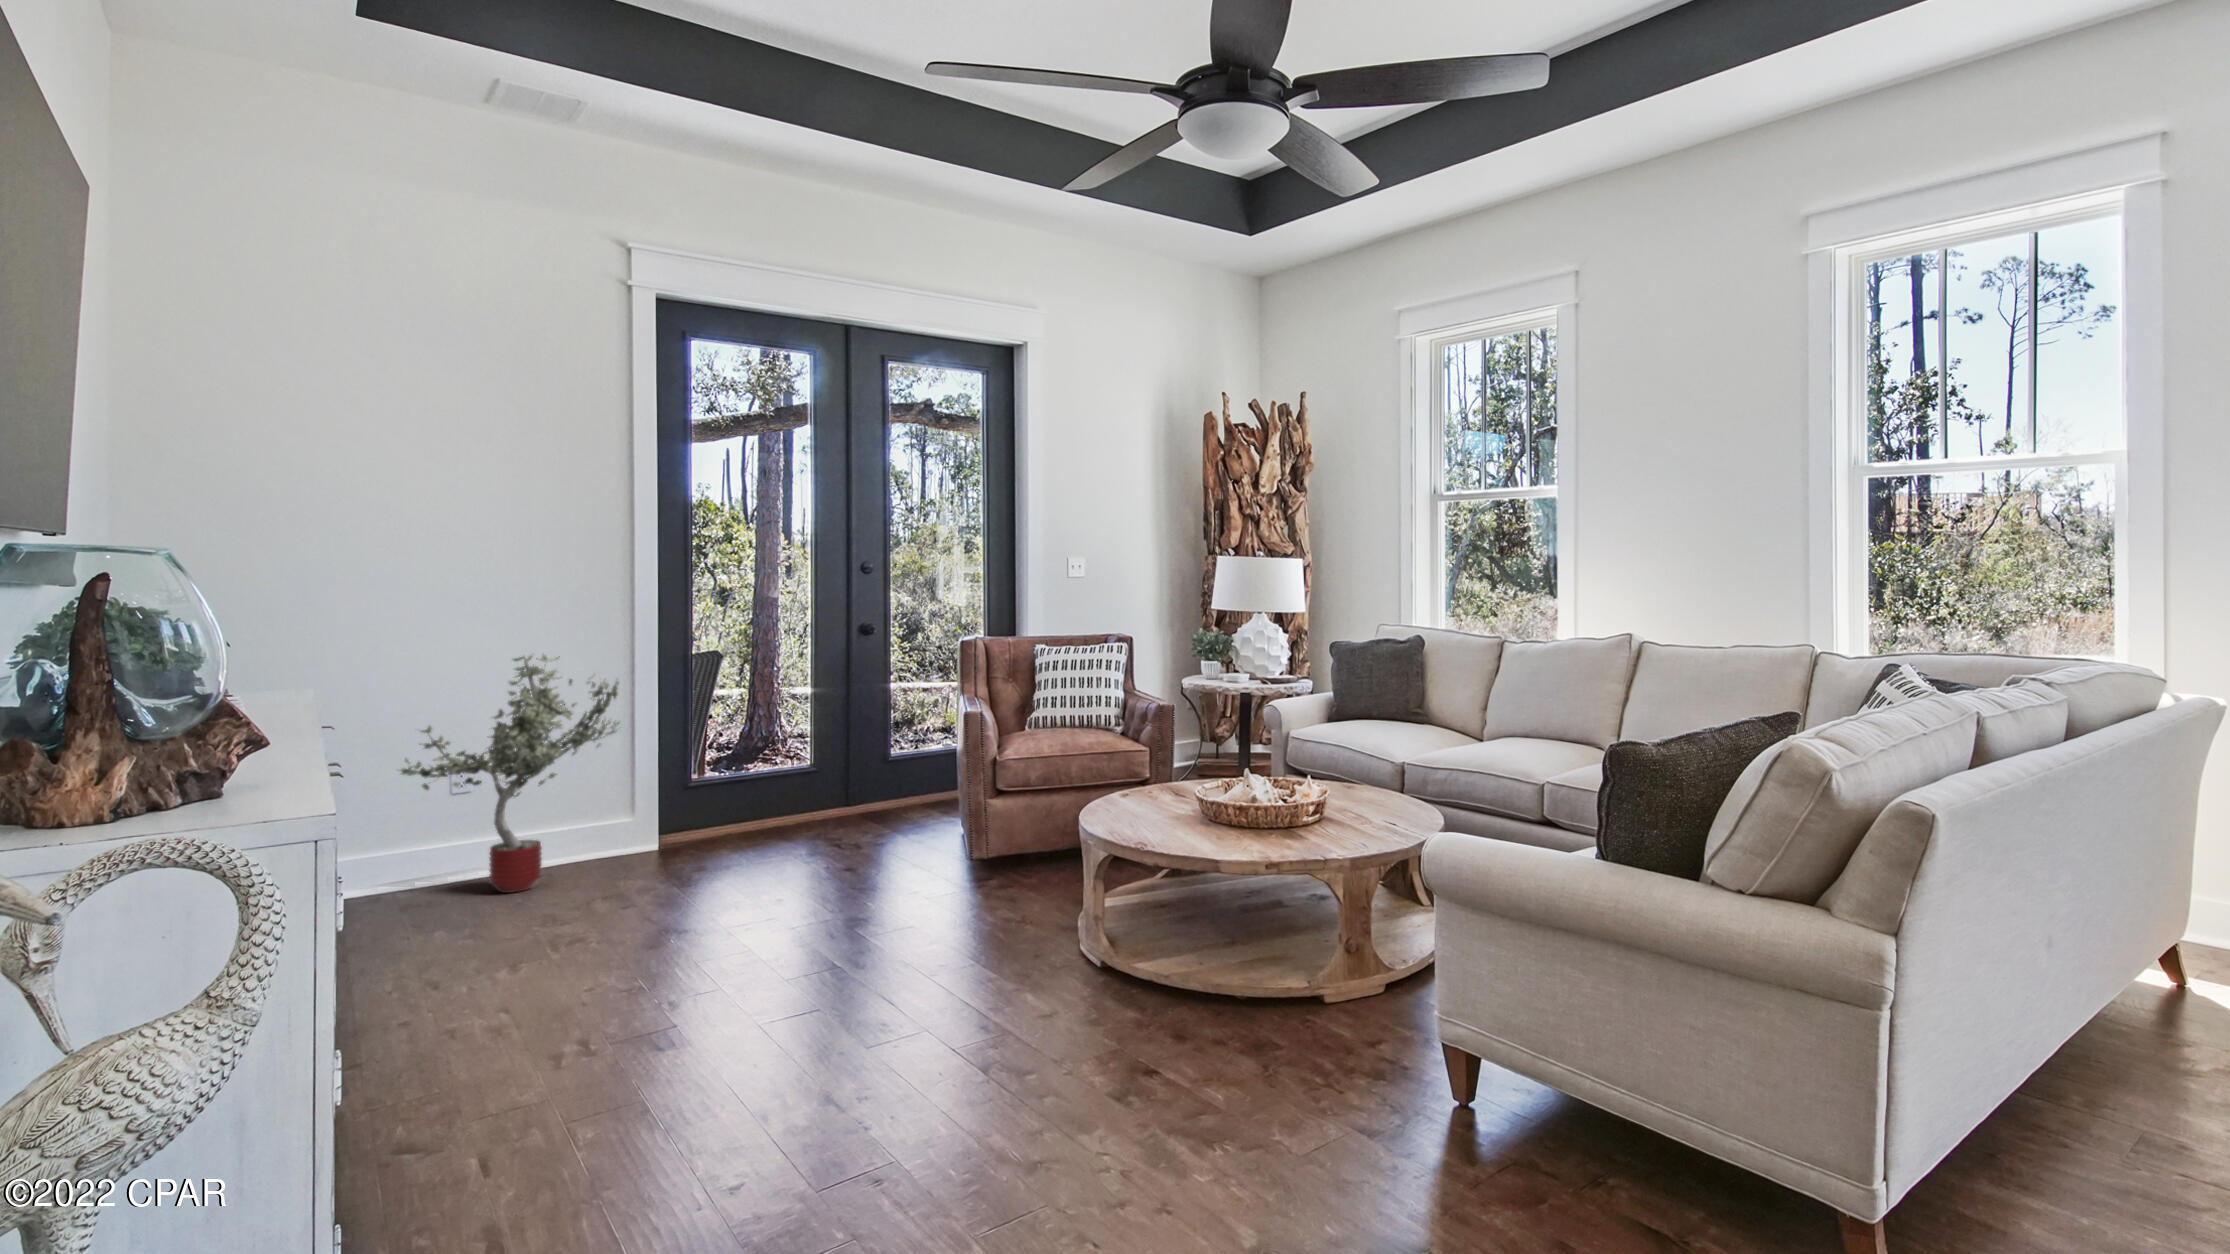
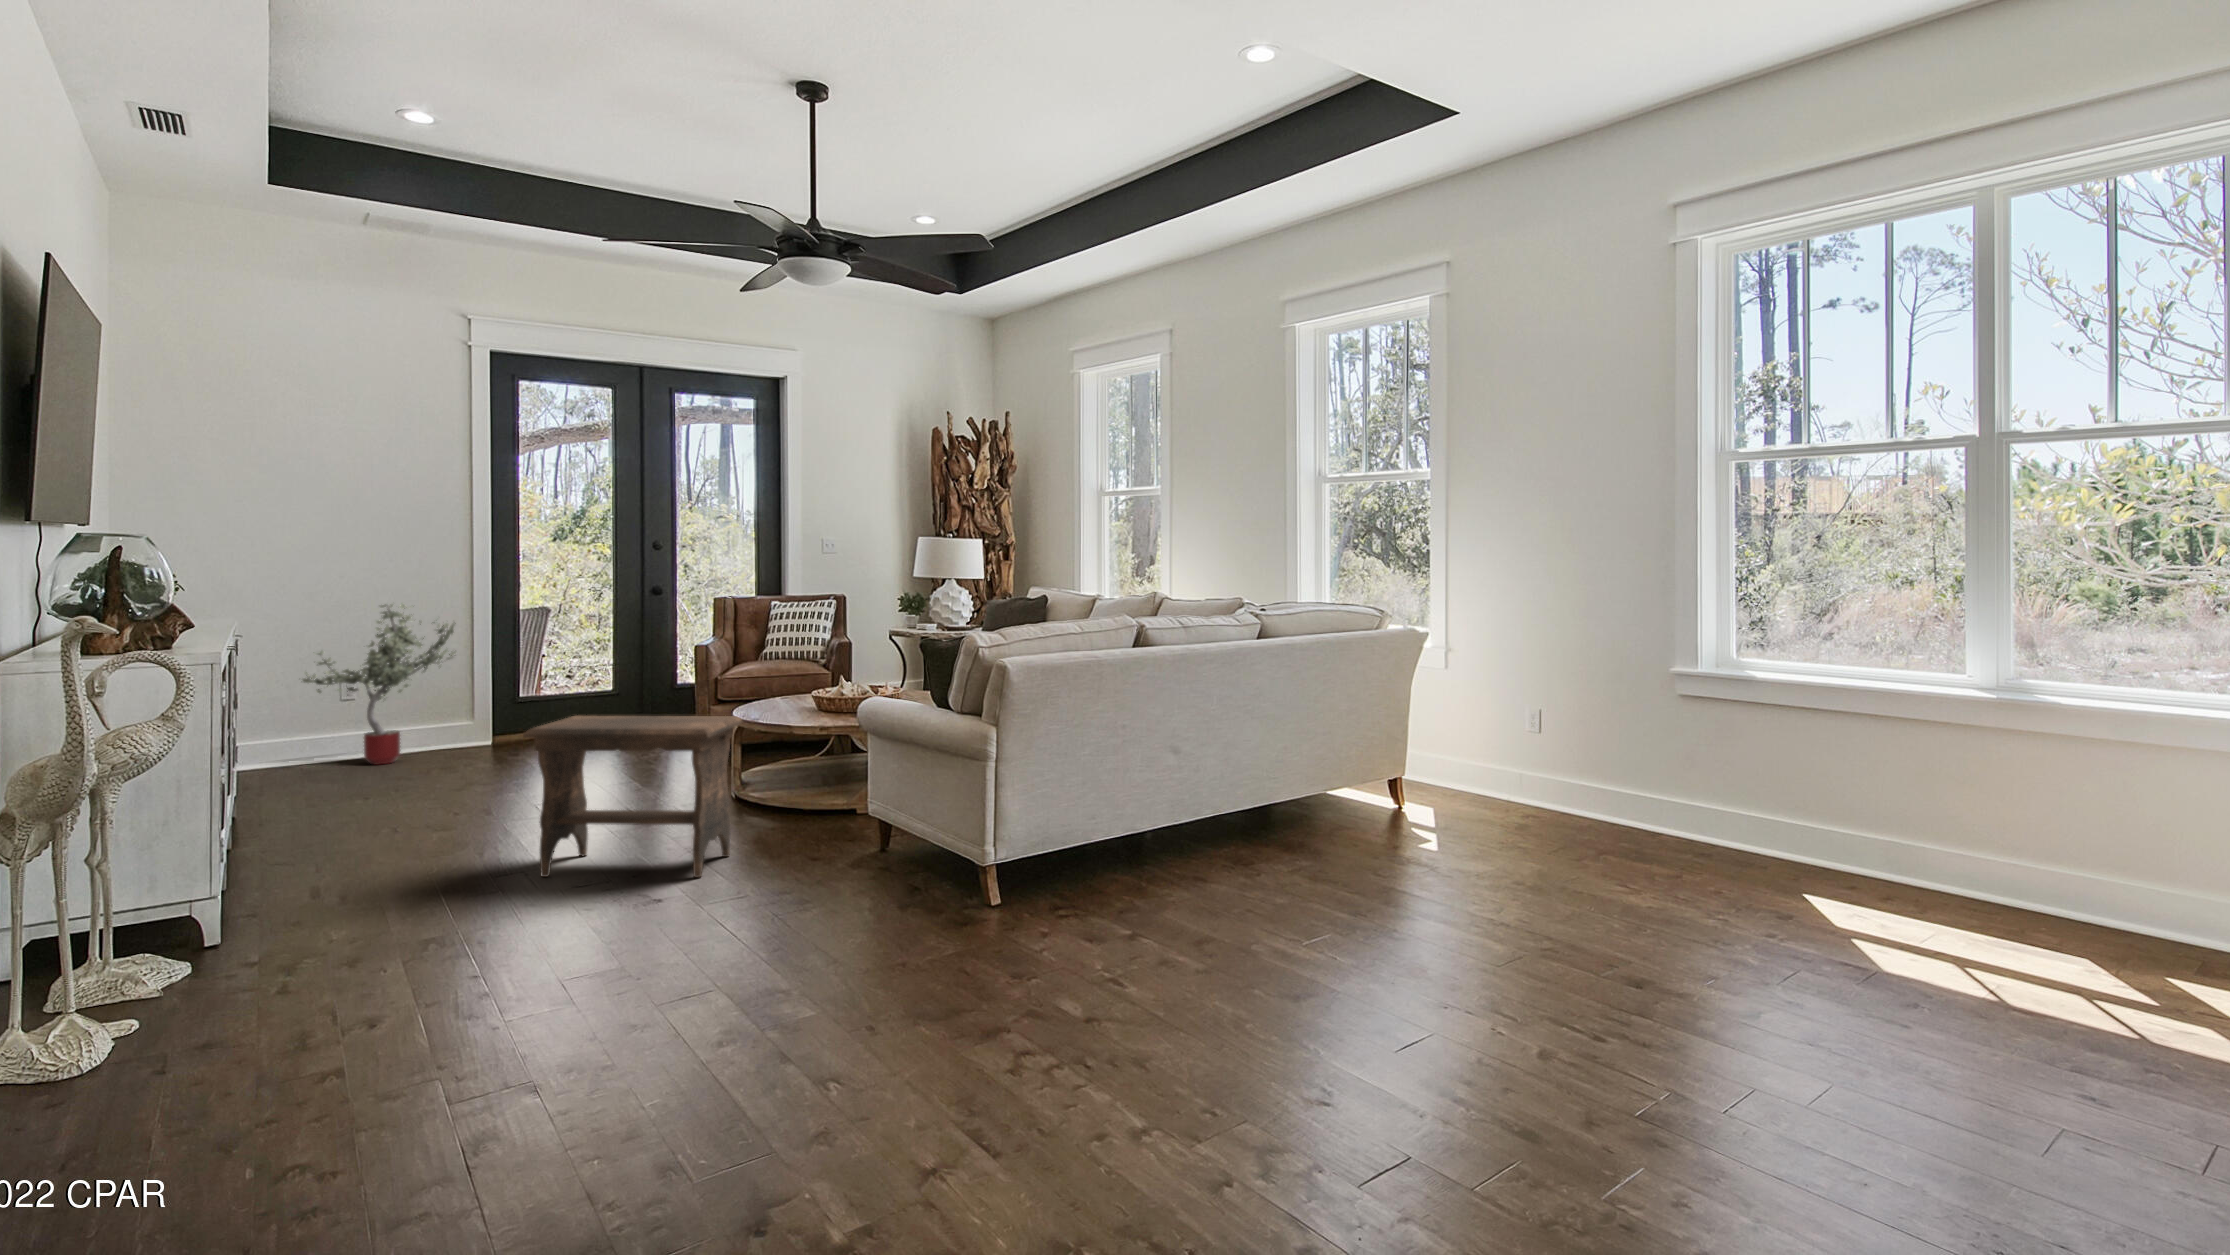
footstool: none [888,876,1240,1201] -> present [523,716,742,877]

